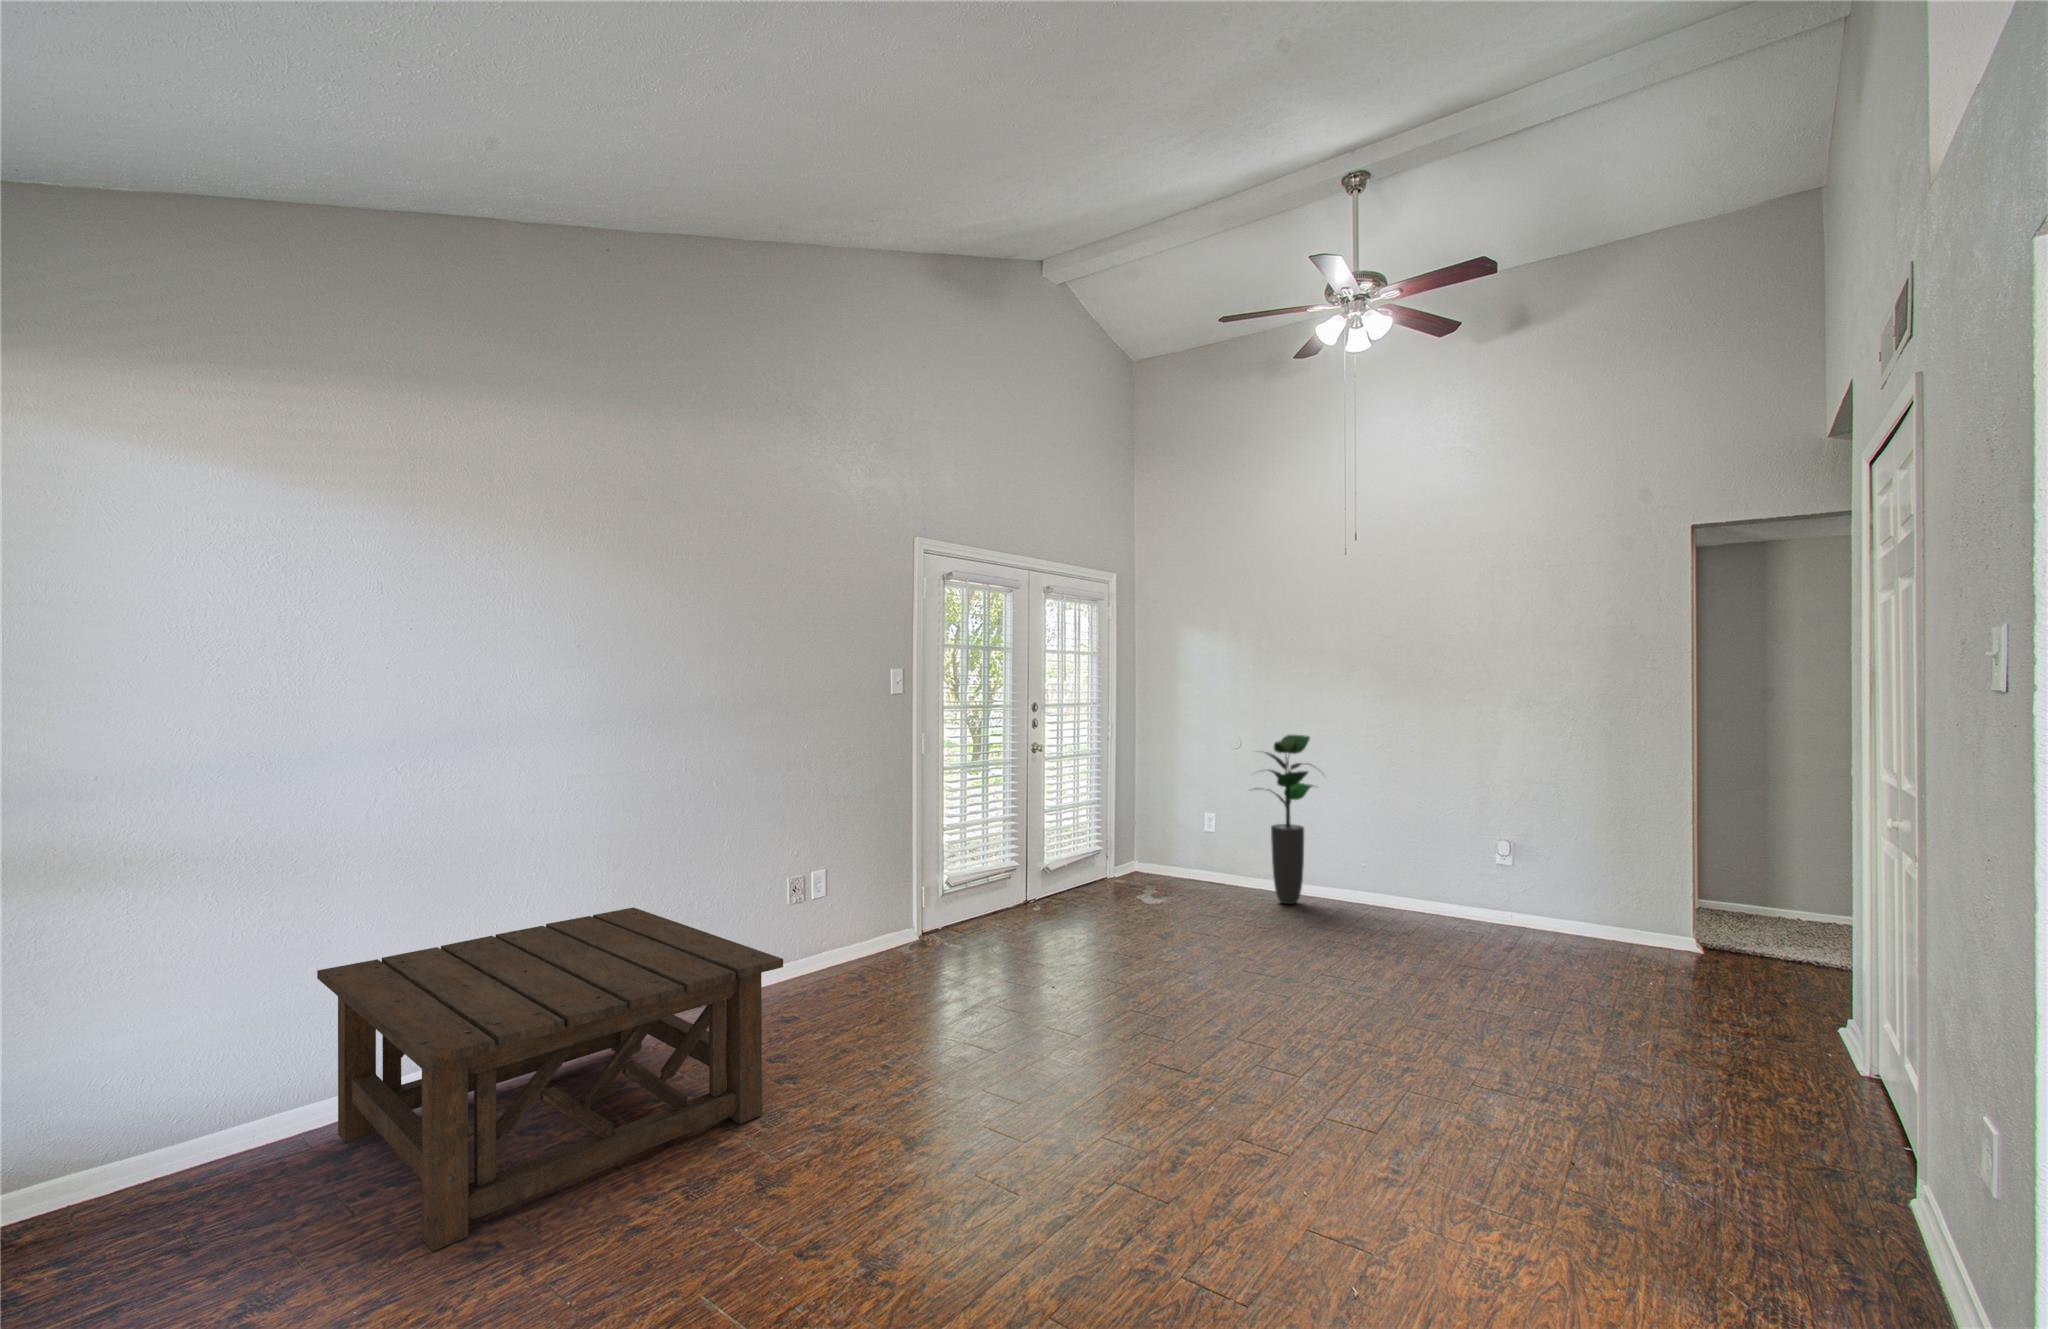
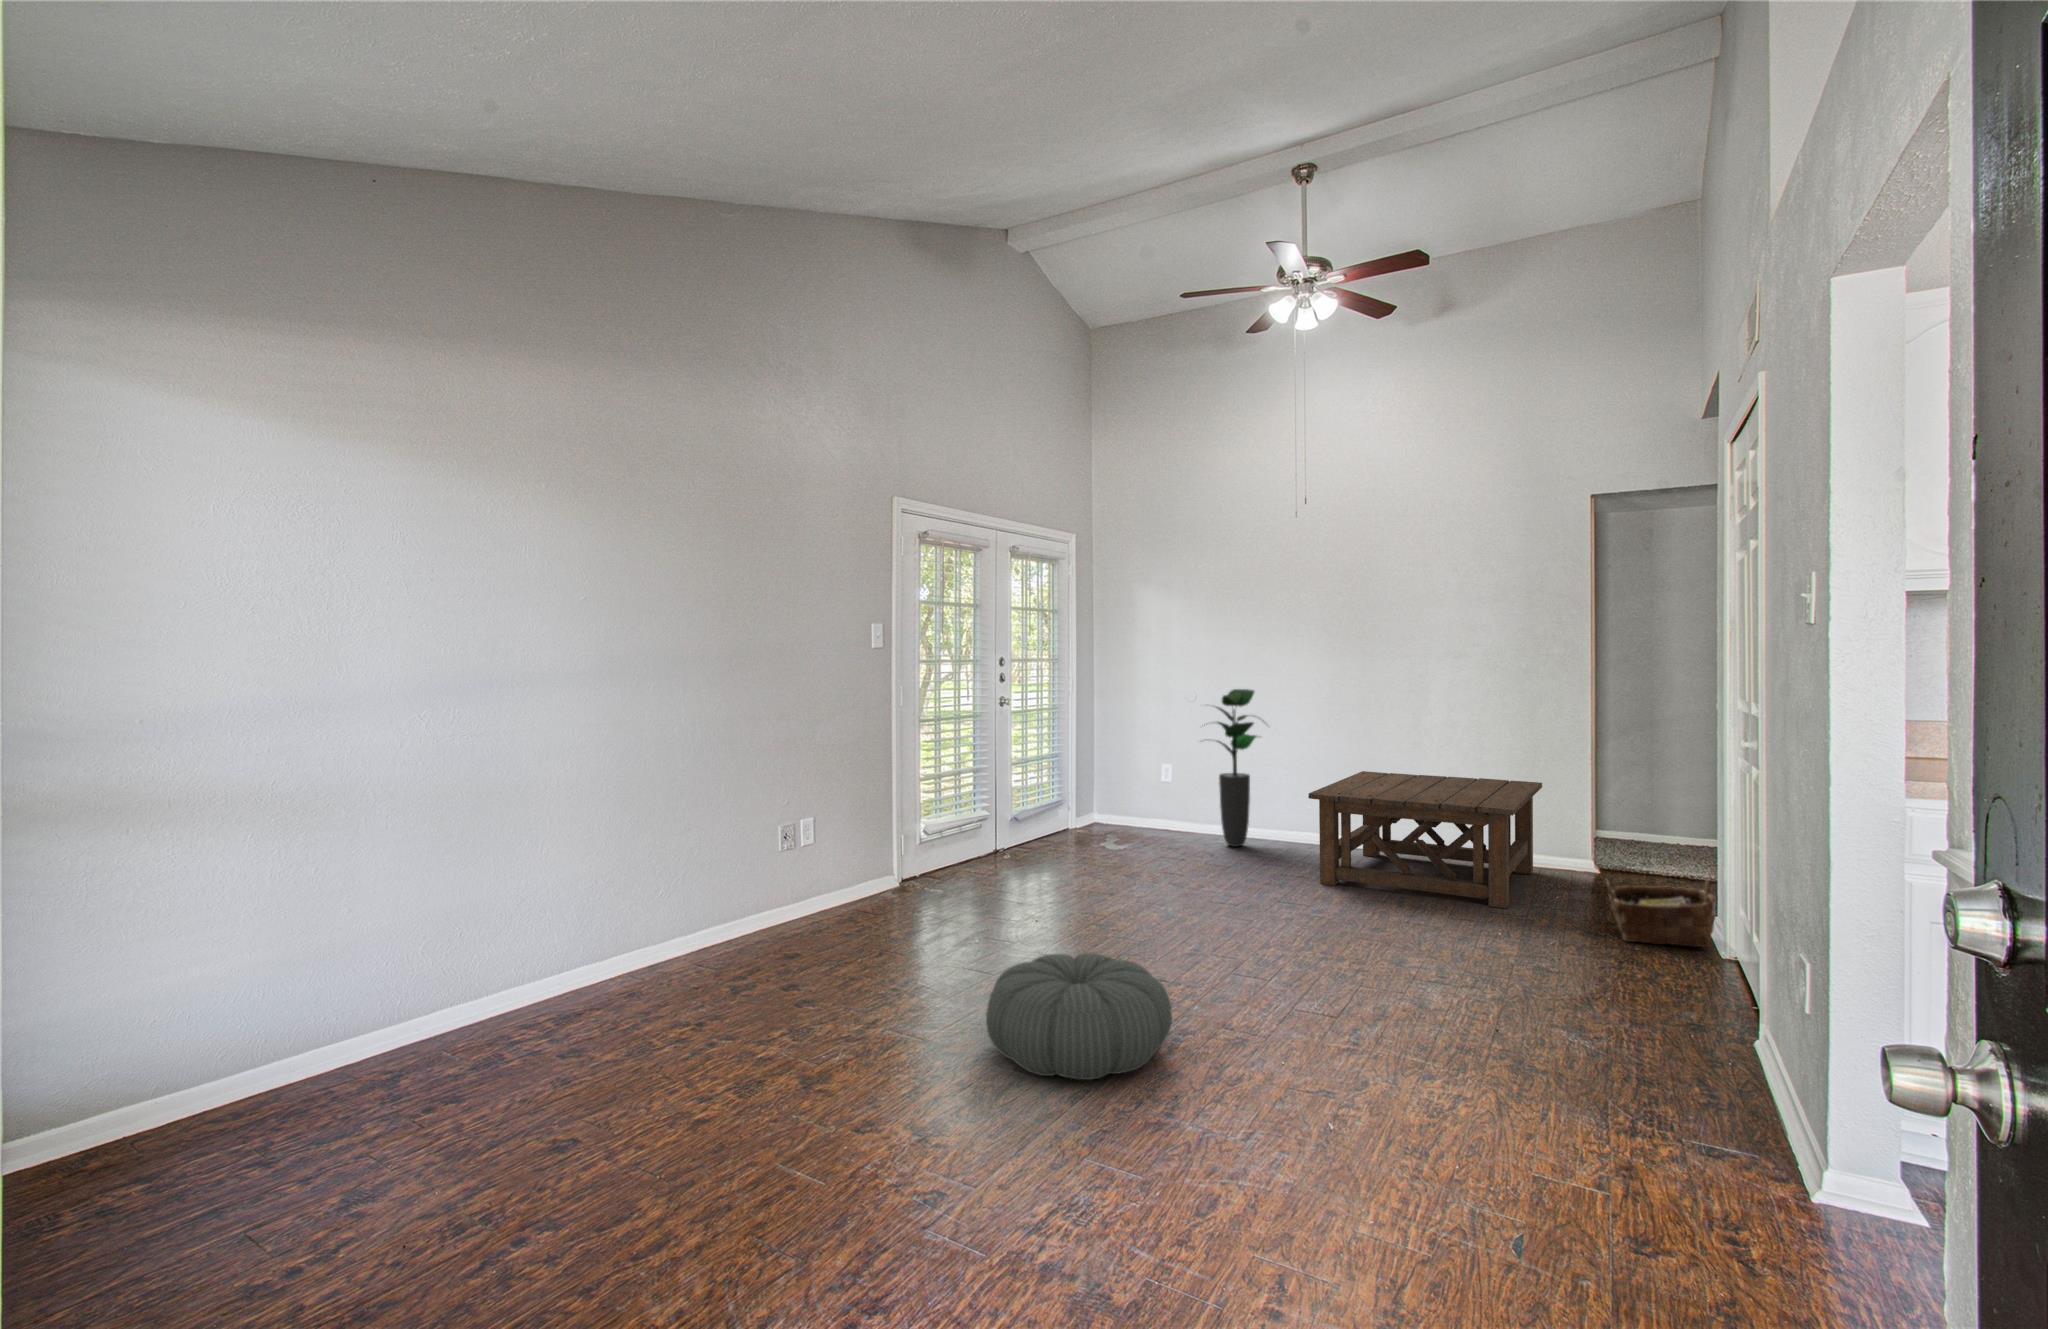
coffee table: present [317,907,783,1251] -> present [1308,771,1542,908]
woven basket: none [1709,967,1848,1058] -> present [1605,879,1716,947]
pouf: none [966,1043,1179,1203] -> present [986,953,1172,1080]

